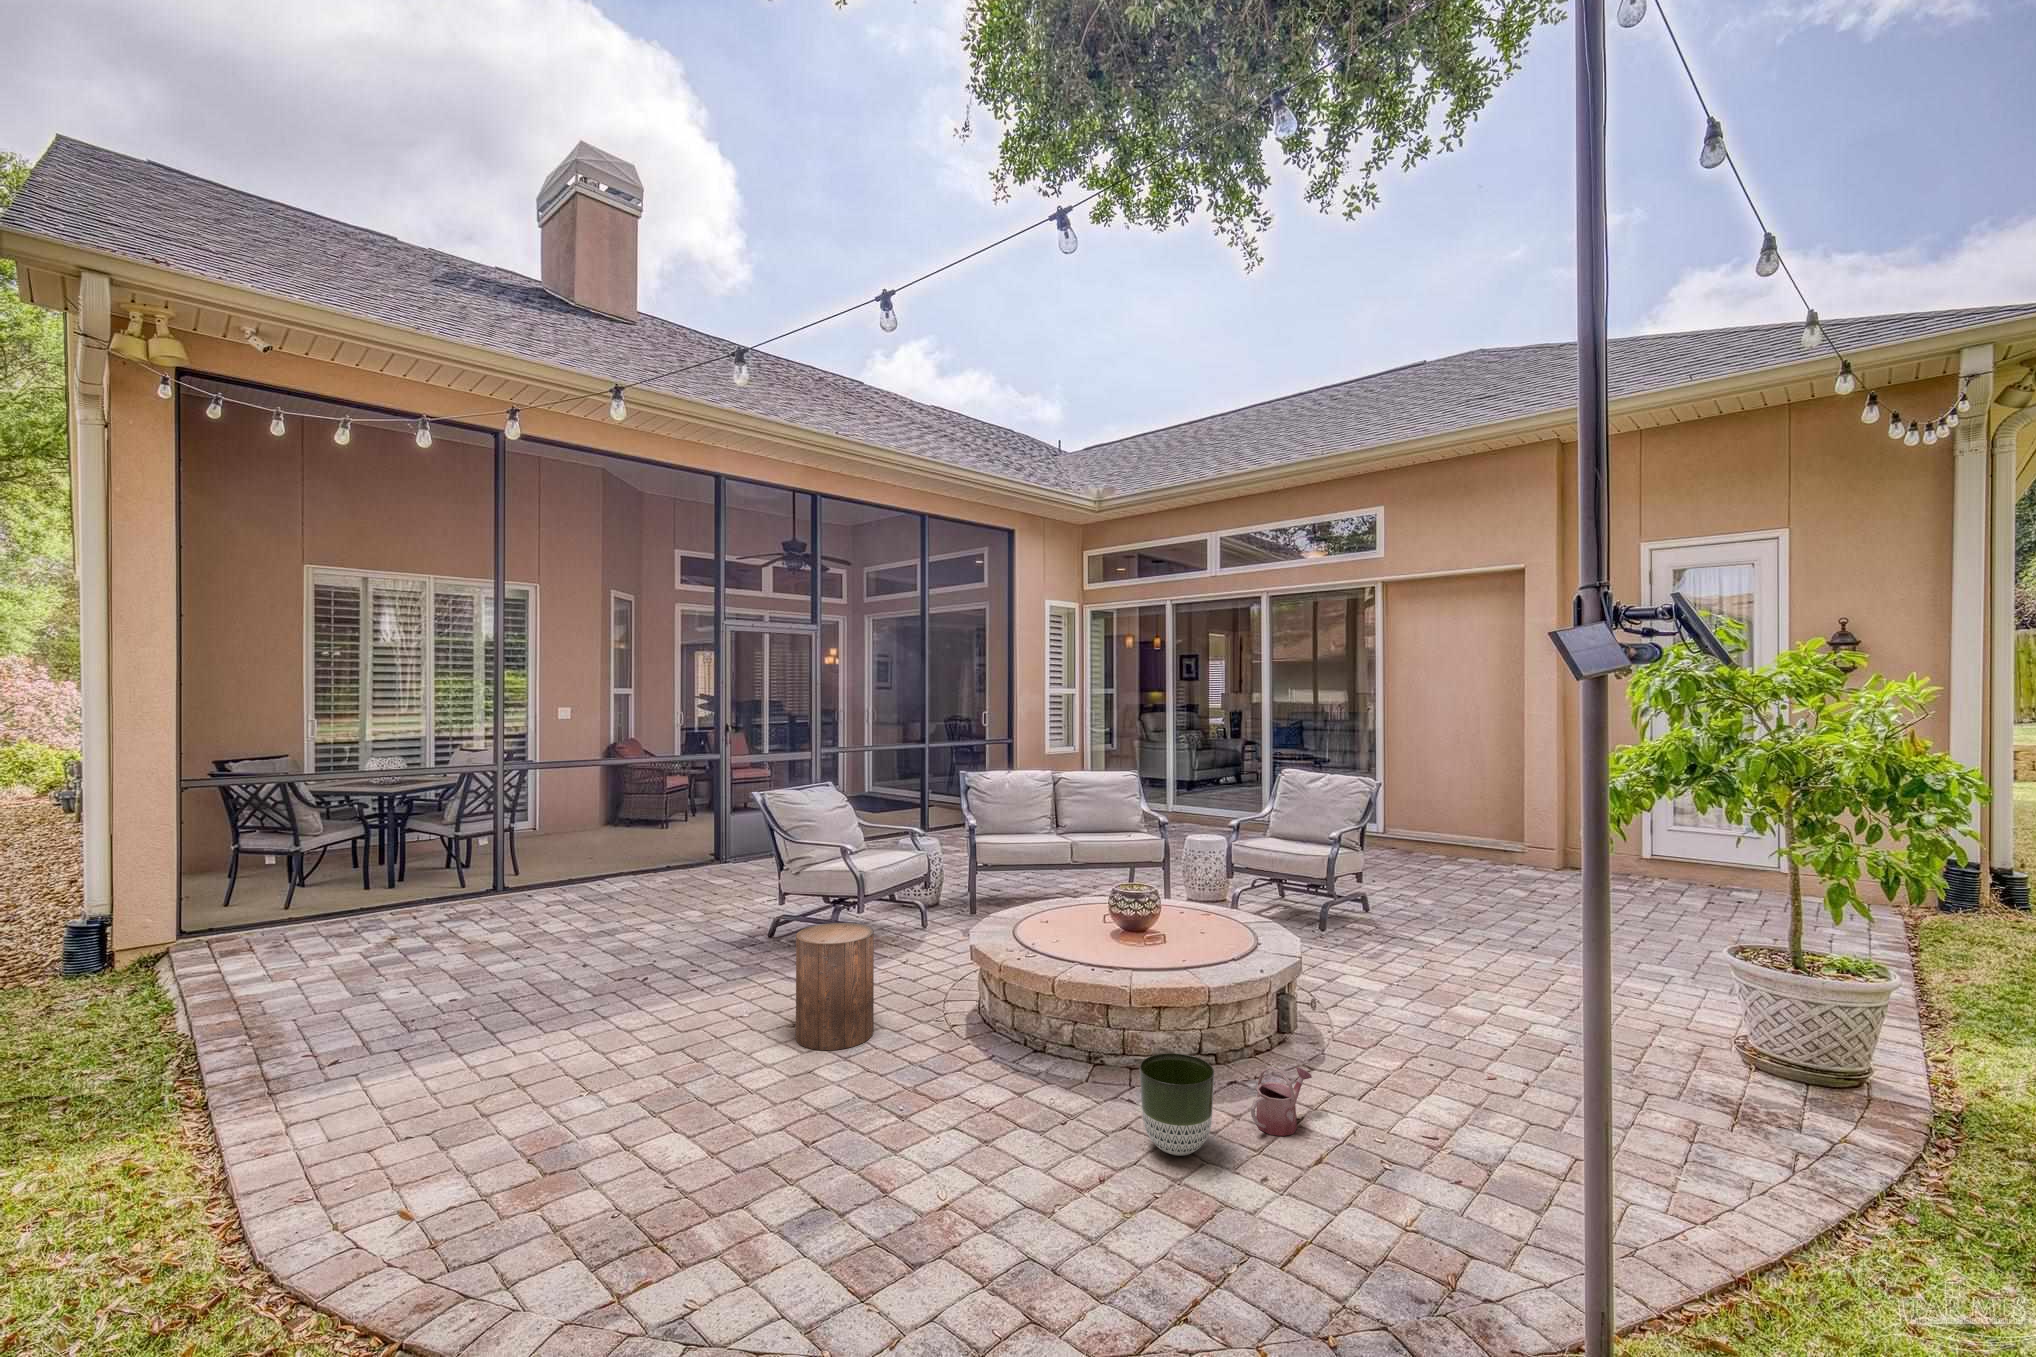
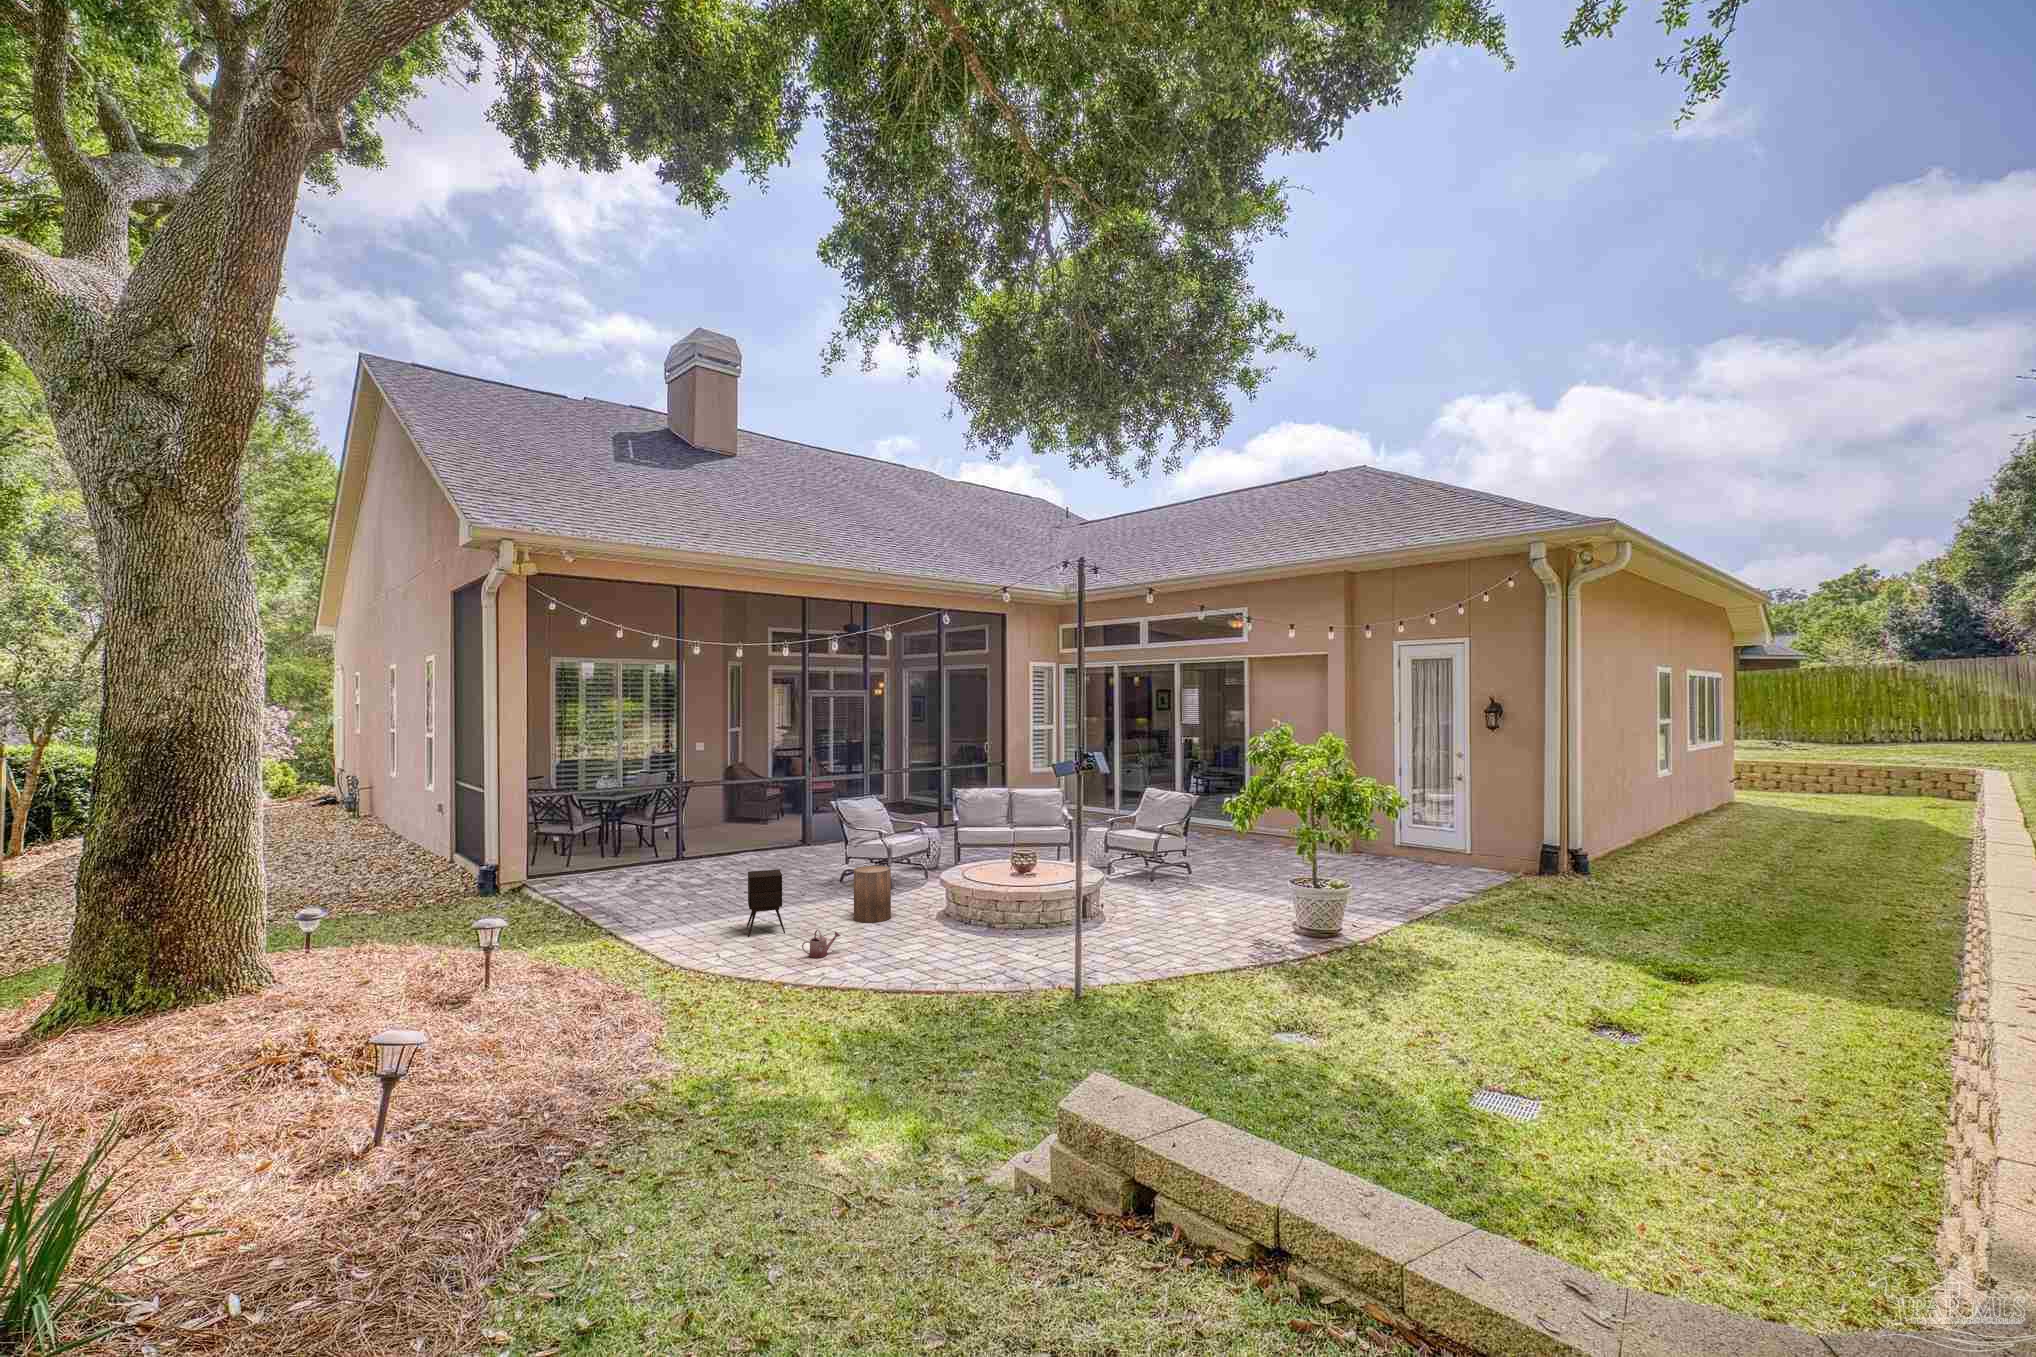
side table: none [547,941,638,1106] -> present [747,870,785,936]
planter: present [1140,1053,1214,1156] -> none [994,913,1024,951]
watering can: present [1251,1066,1312,1136] -> present [802,929,840,958]

